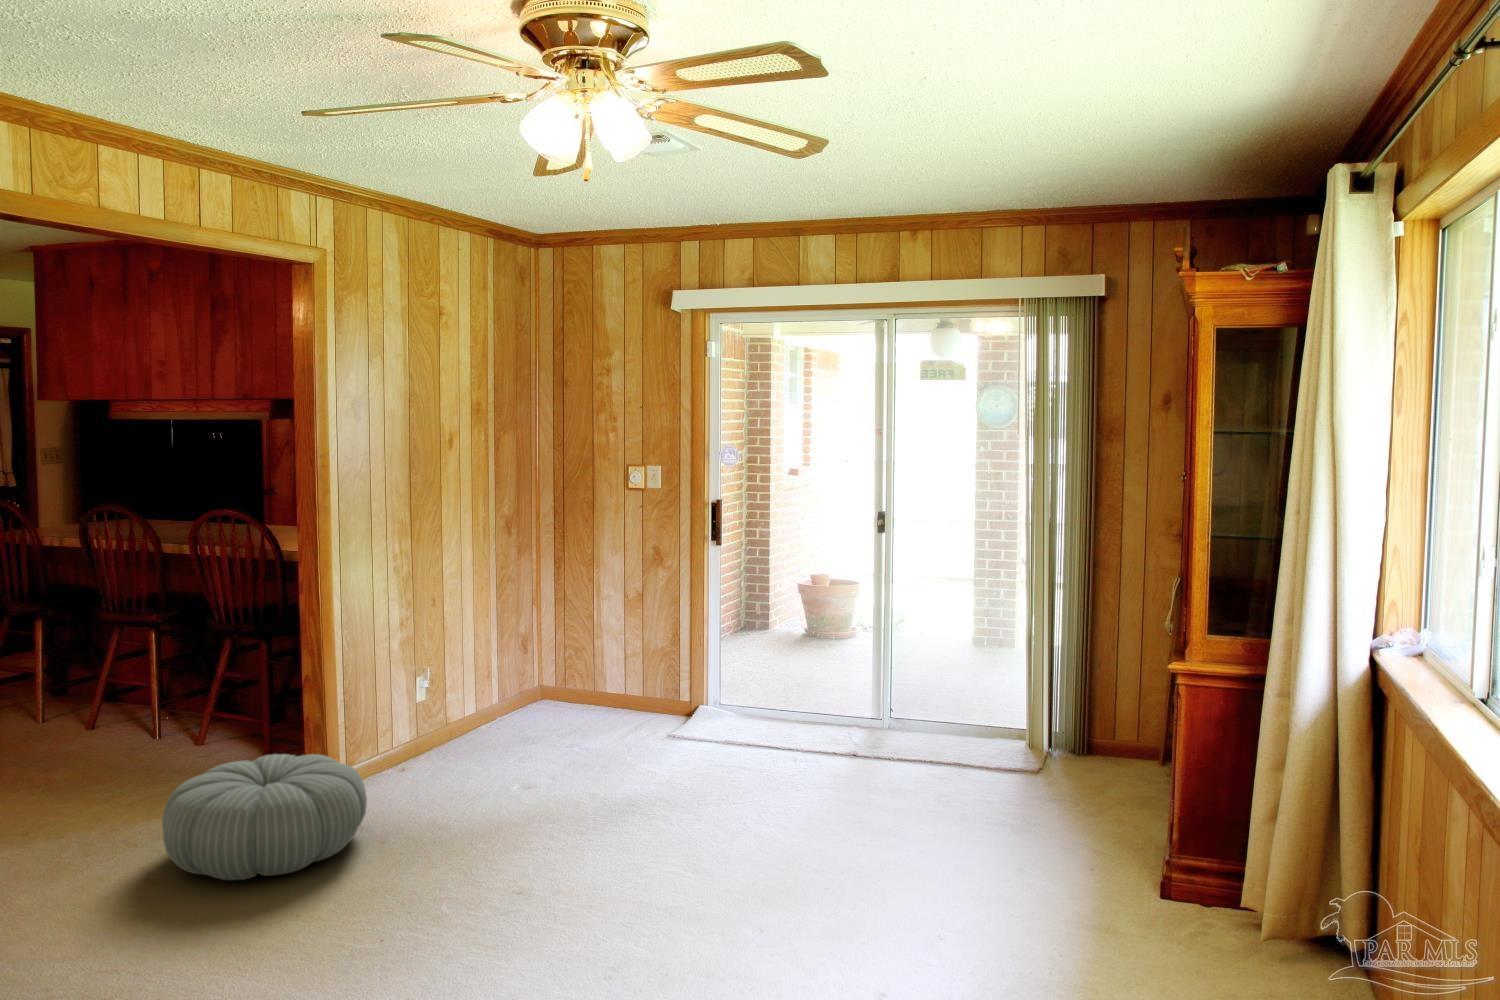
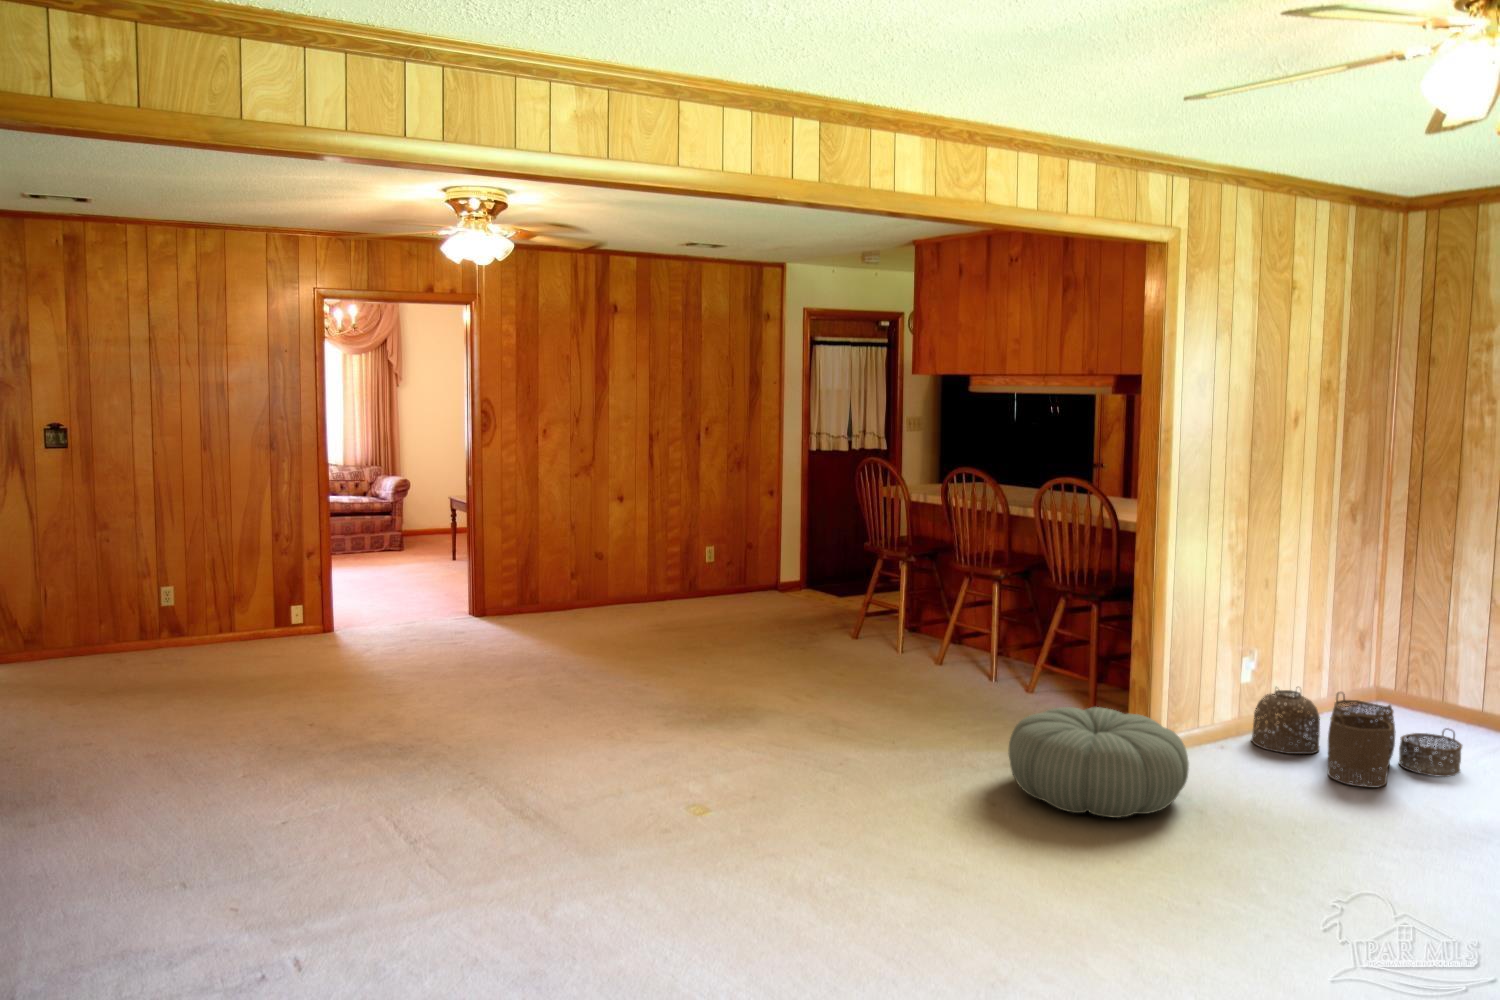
woven basket: none [430,692,603,778] -> present [1251,690,1462,788]

